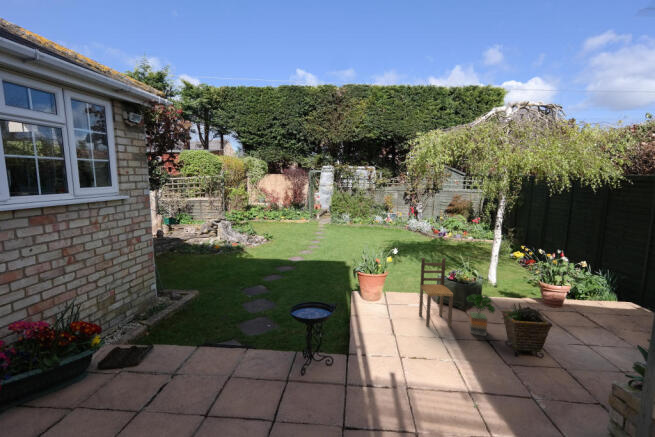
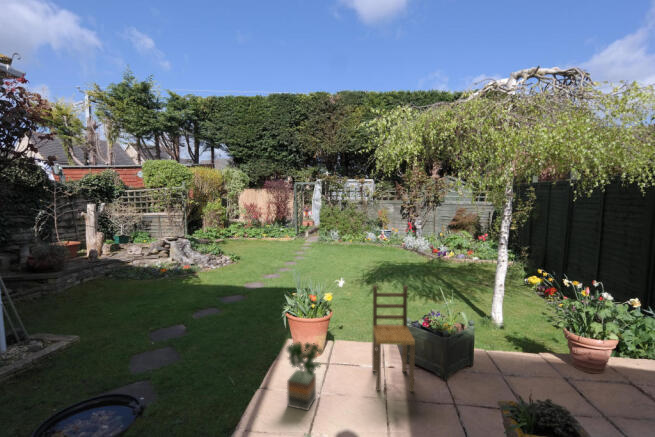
potted tree: present [467,294,495,336] -> present [286,342,322,410]

